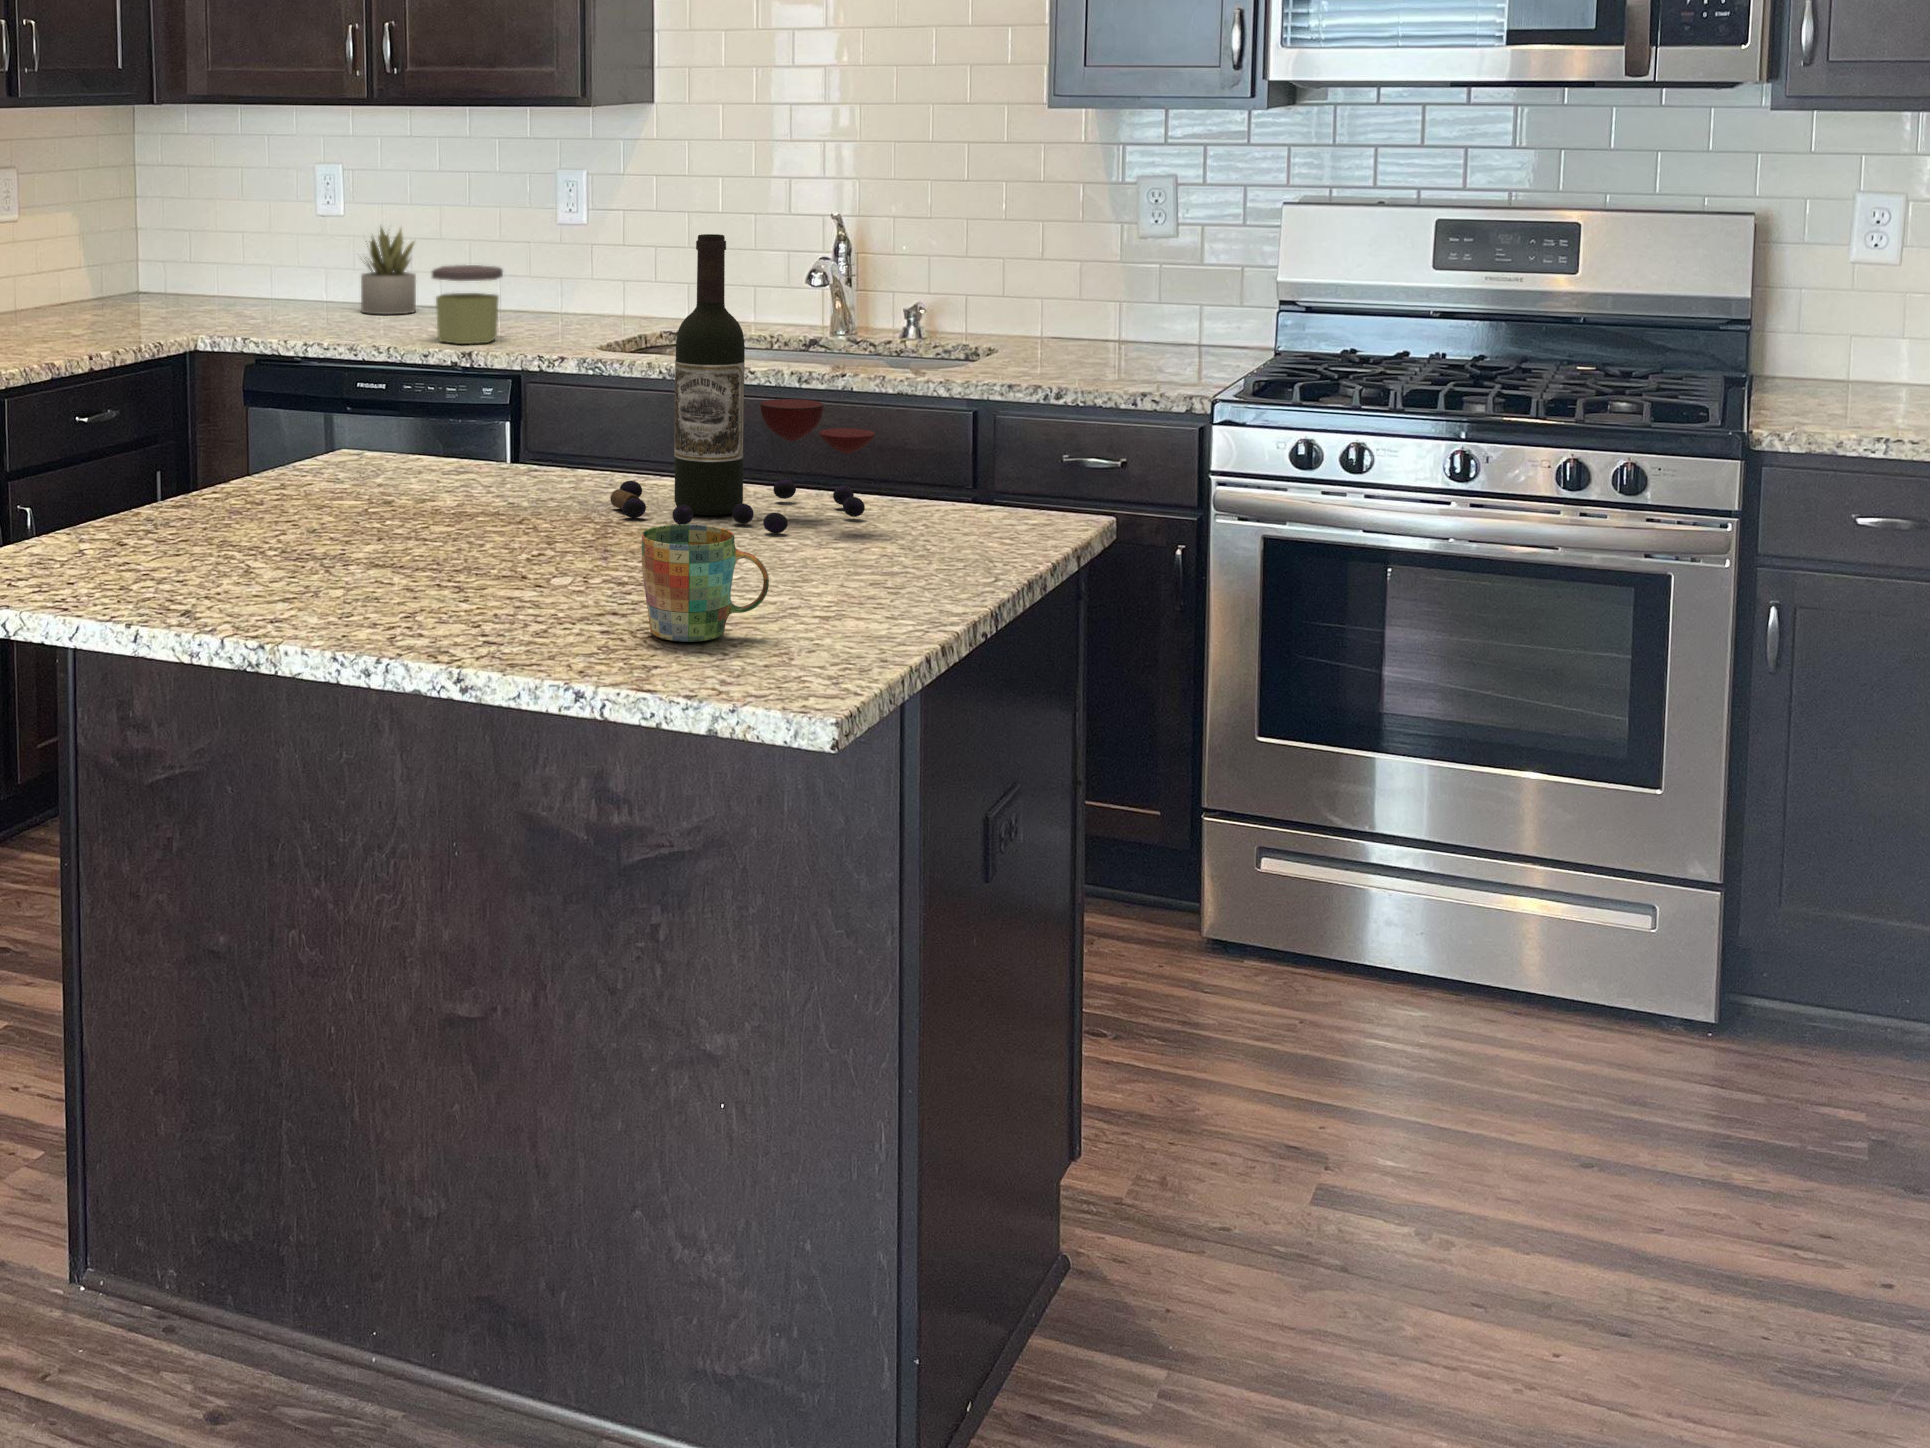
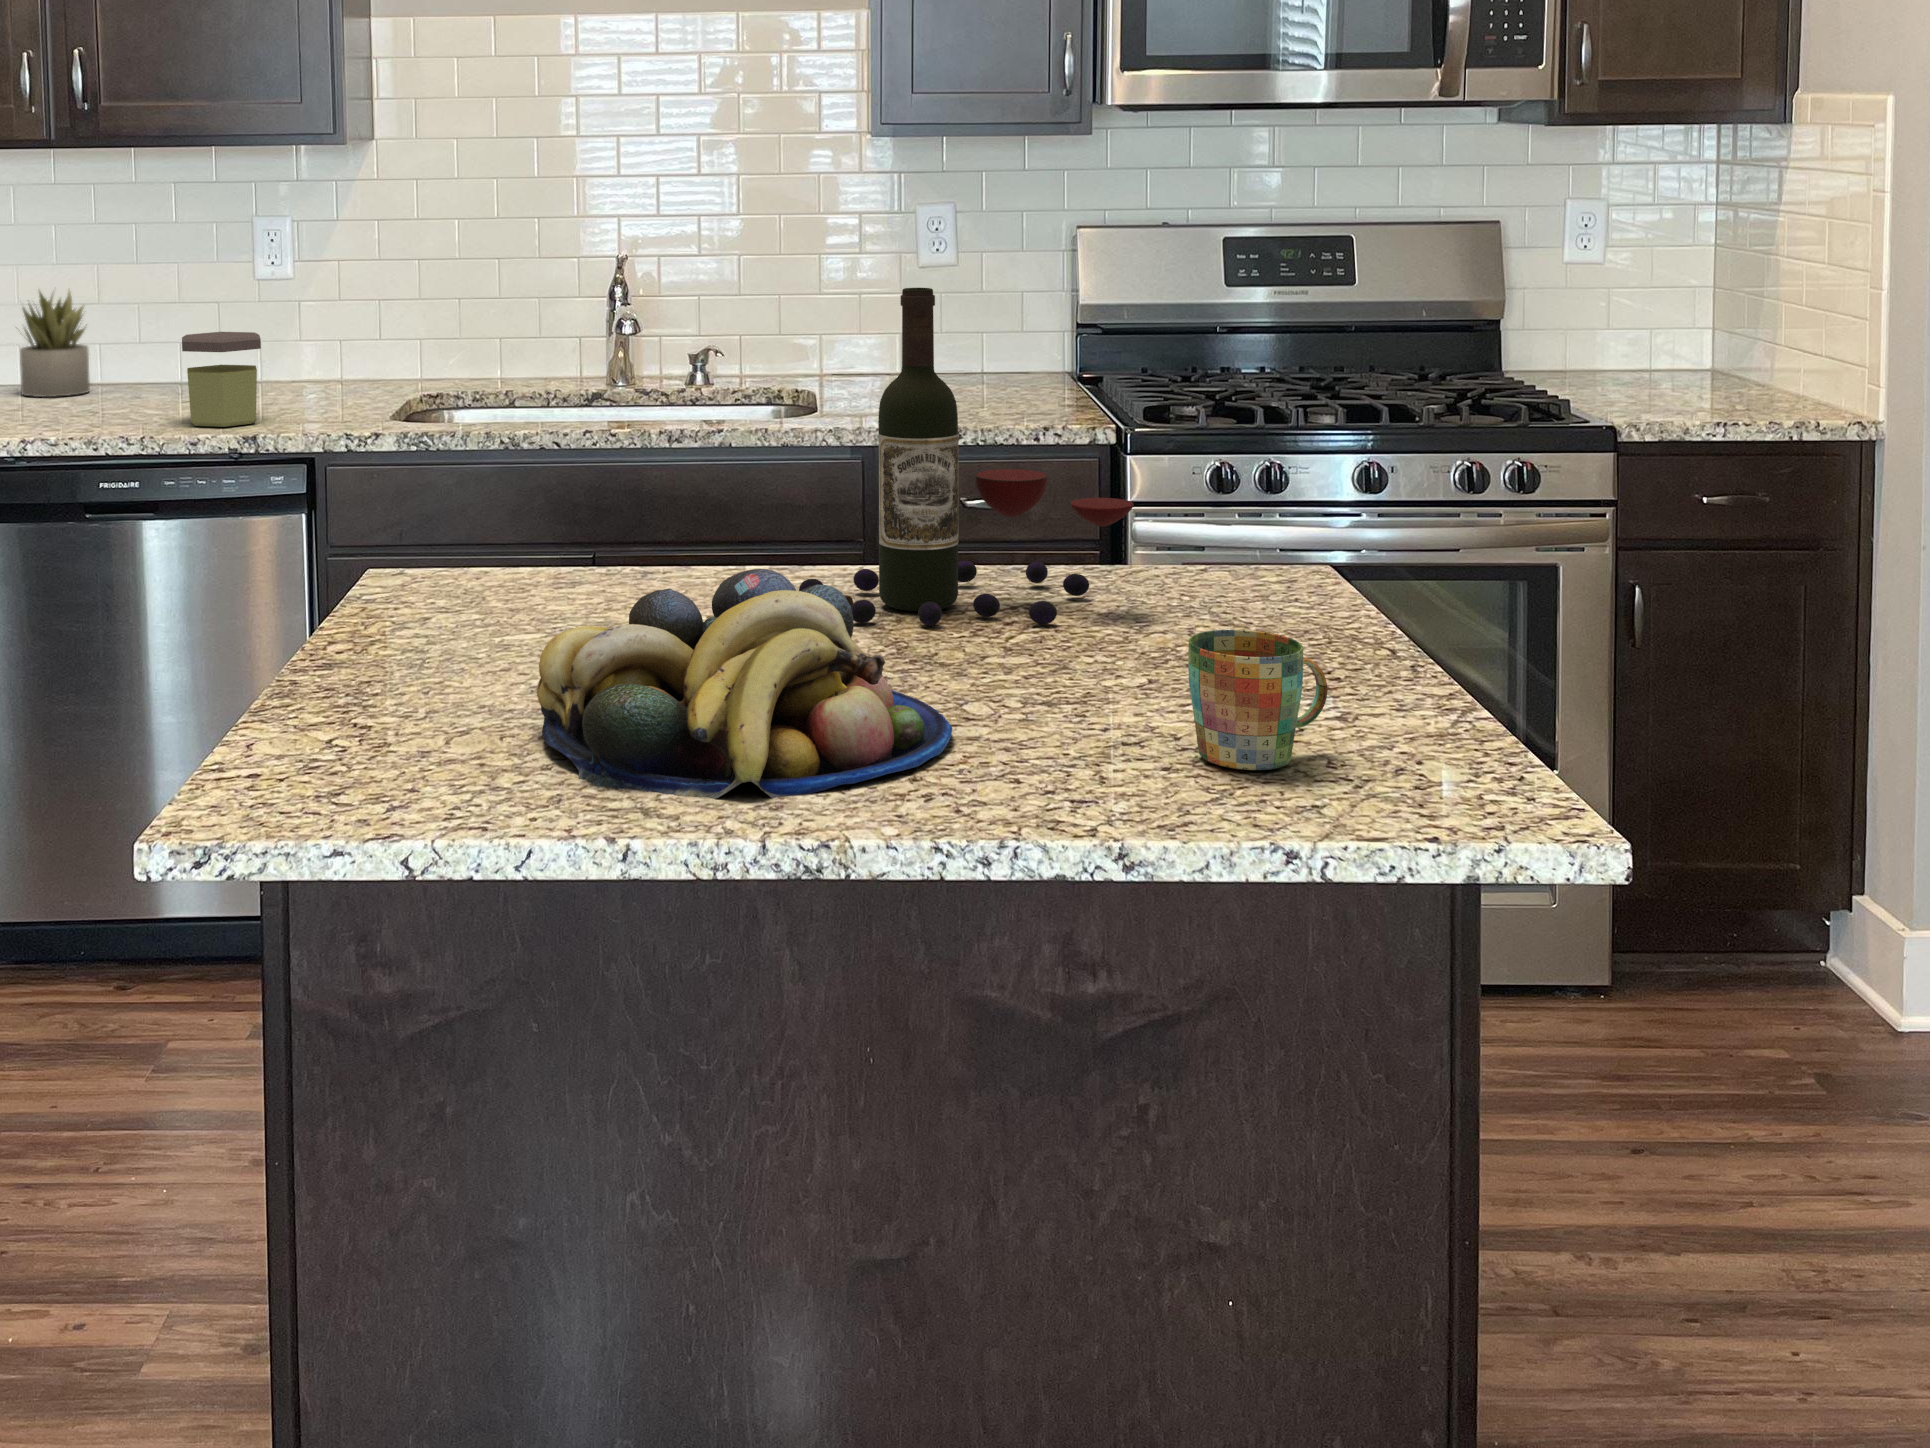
fruit bowl: none [187,449,525,615] -> present [536,569,952,799]

